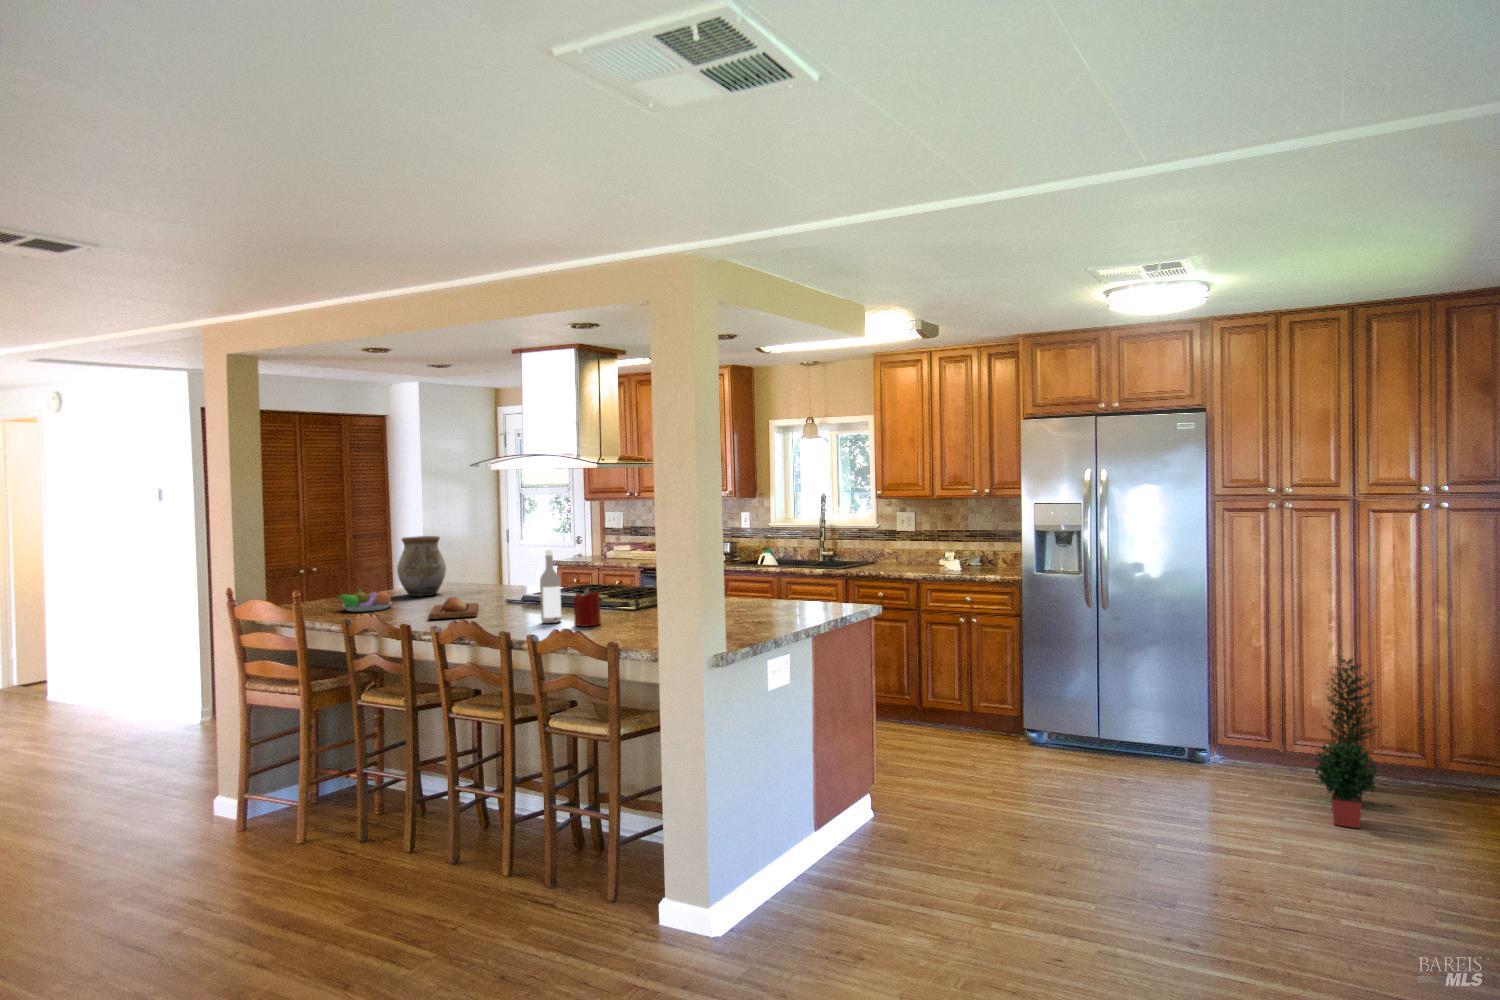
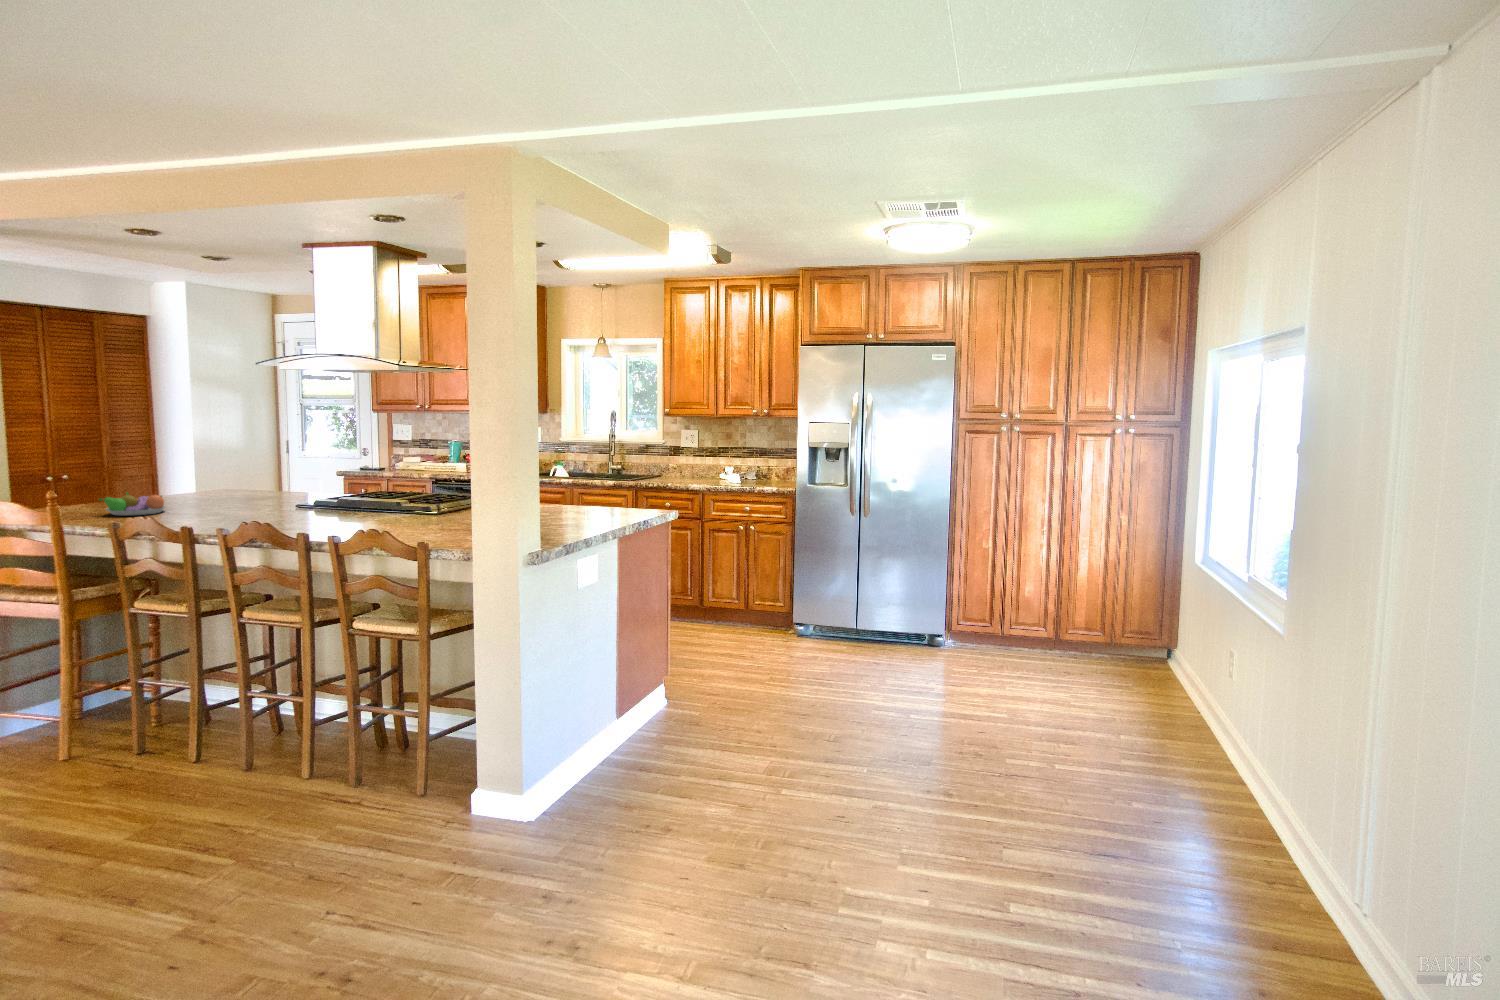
vase: present [397,536,446,596] -> none [170,439,227,501]
wine bottle: present [540,550,561,623] -> none [339,452,362,526]
candle: present [574,589,600,626] -> none [377,491,406,529]
bread loaf: present [429,597,479,619] -> none [212,500,268,522]
potted plant: present [1315,658,1378,828] -> none [1029,552,1080,691]

